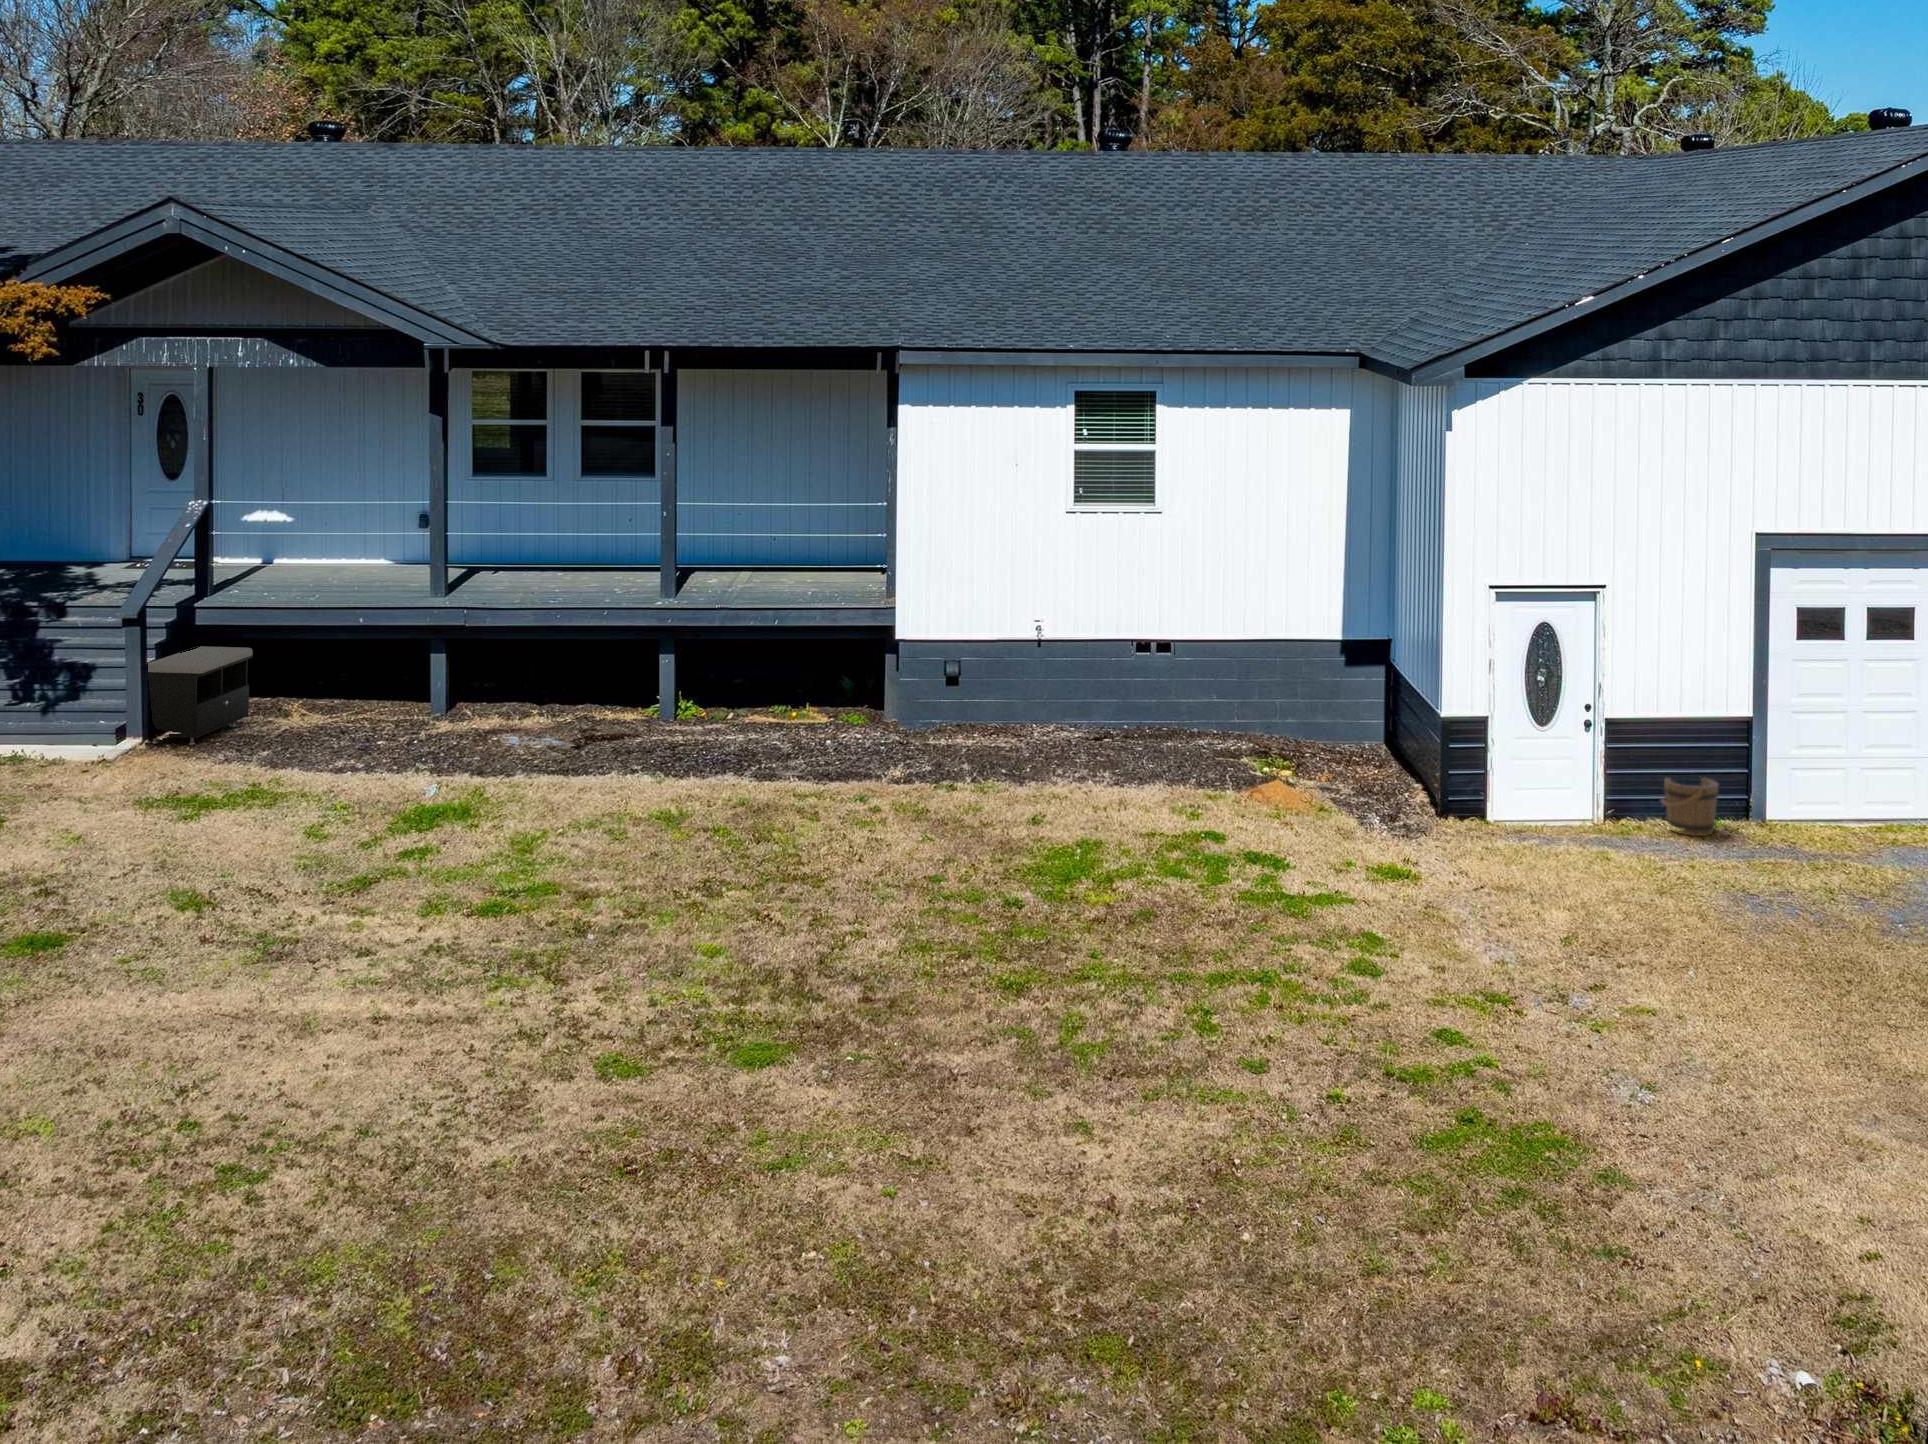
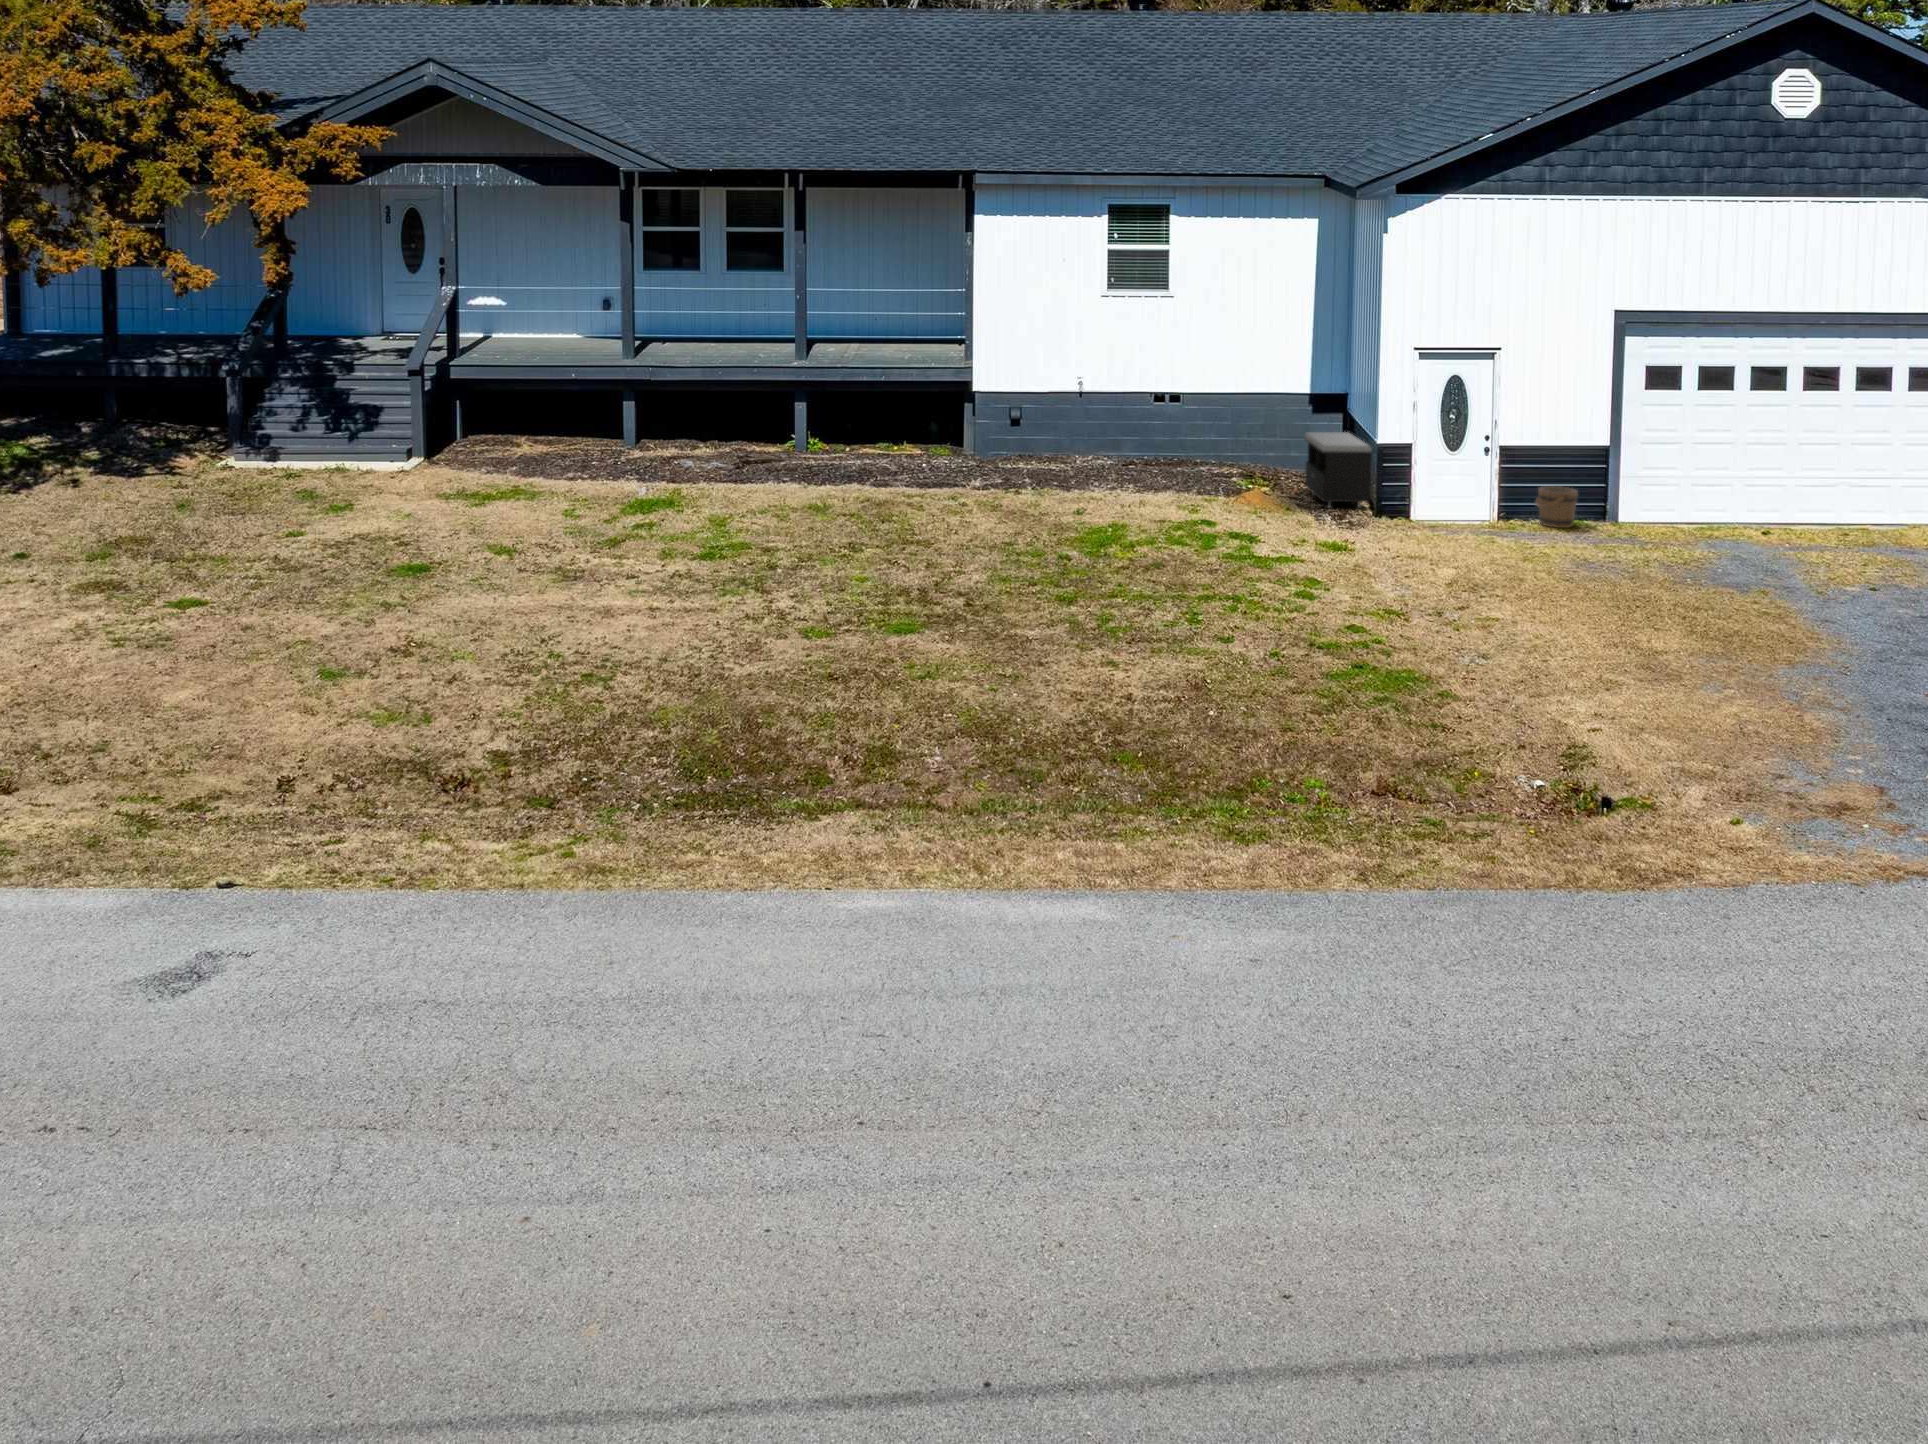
storage bench: present [146,646,253,745] -> present [1304,432,1372,507]

